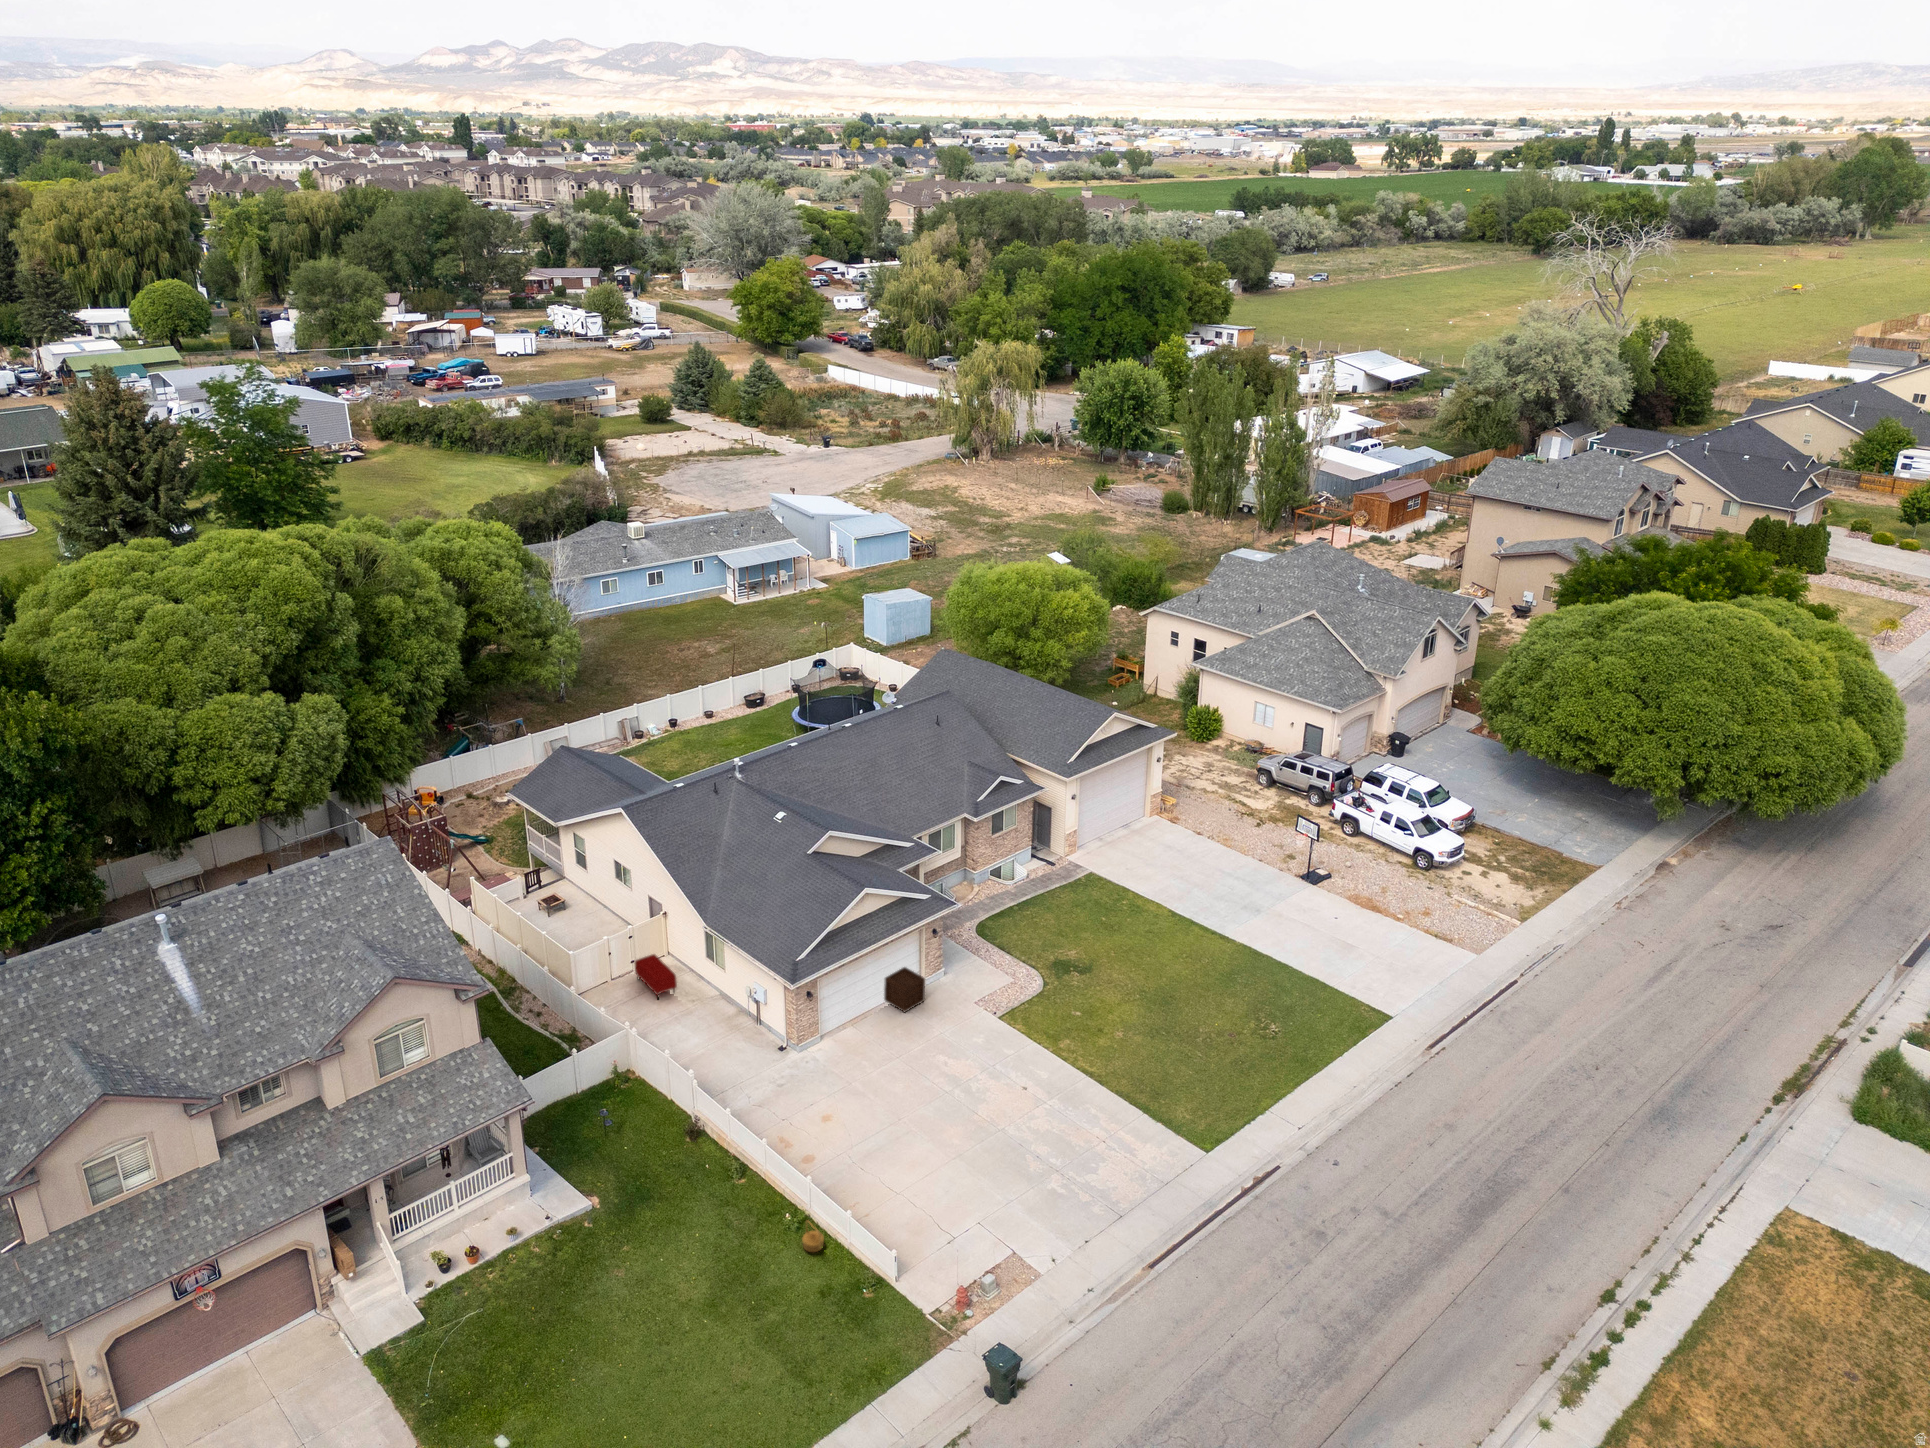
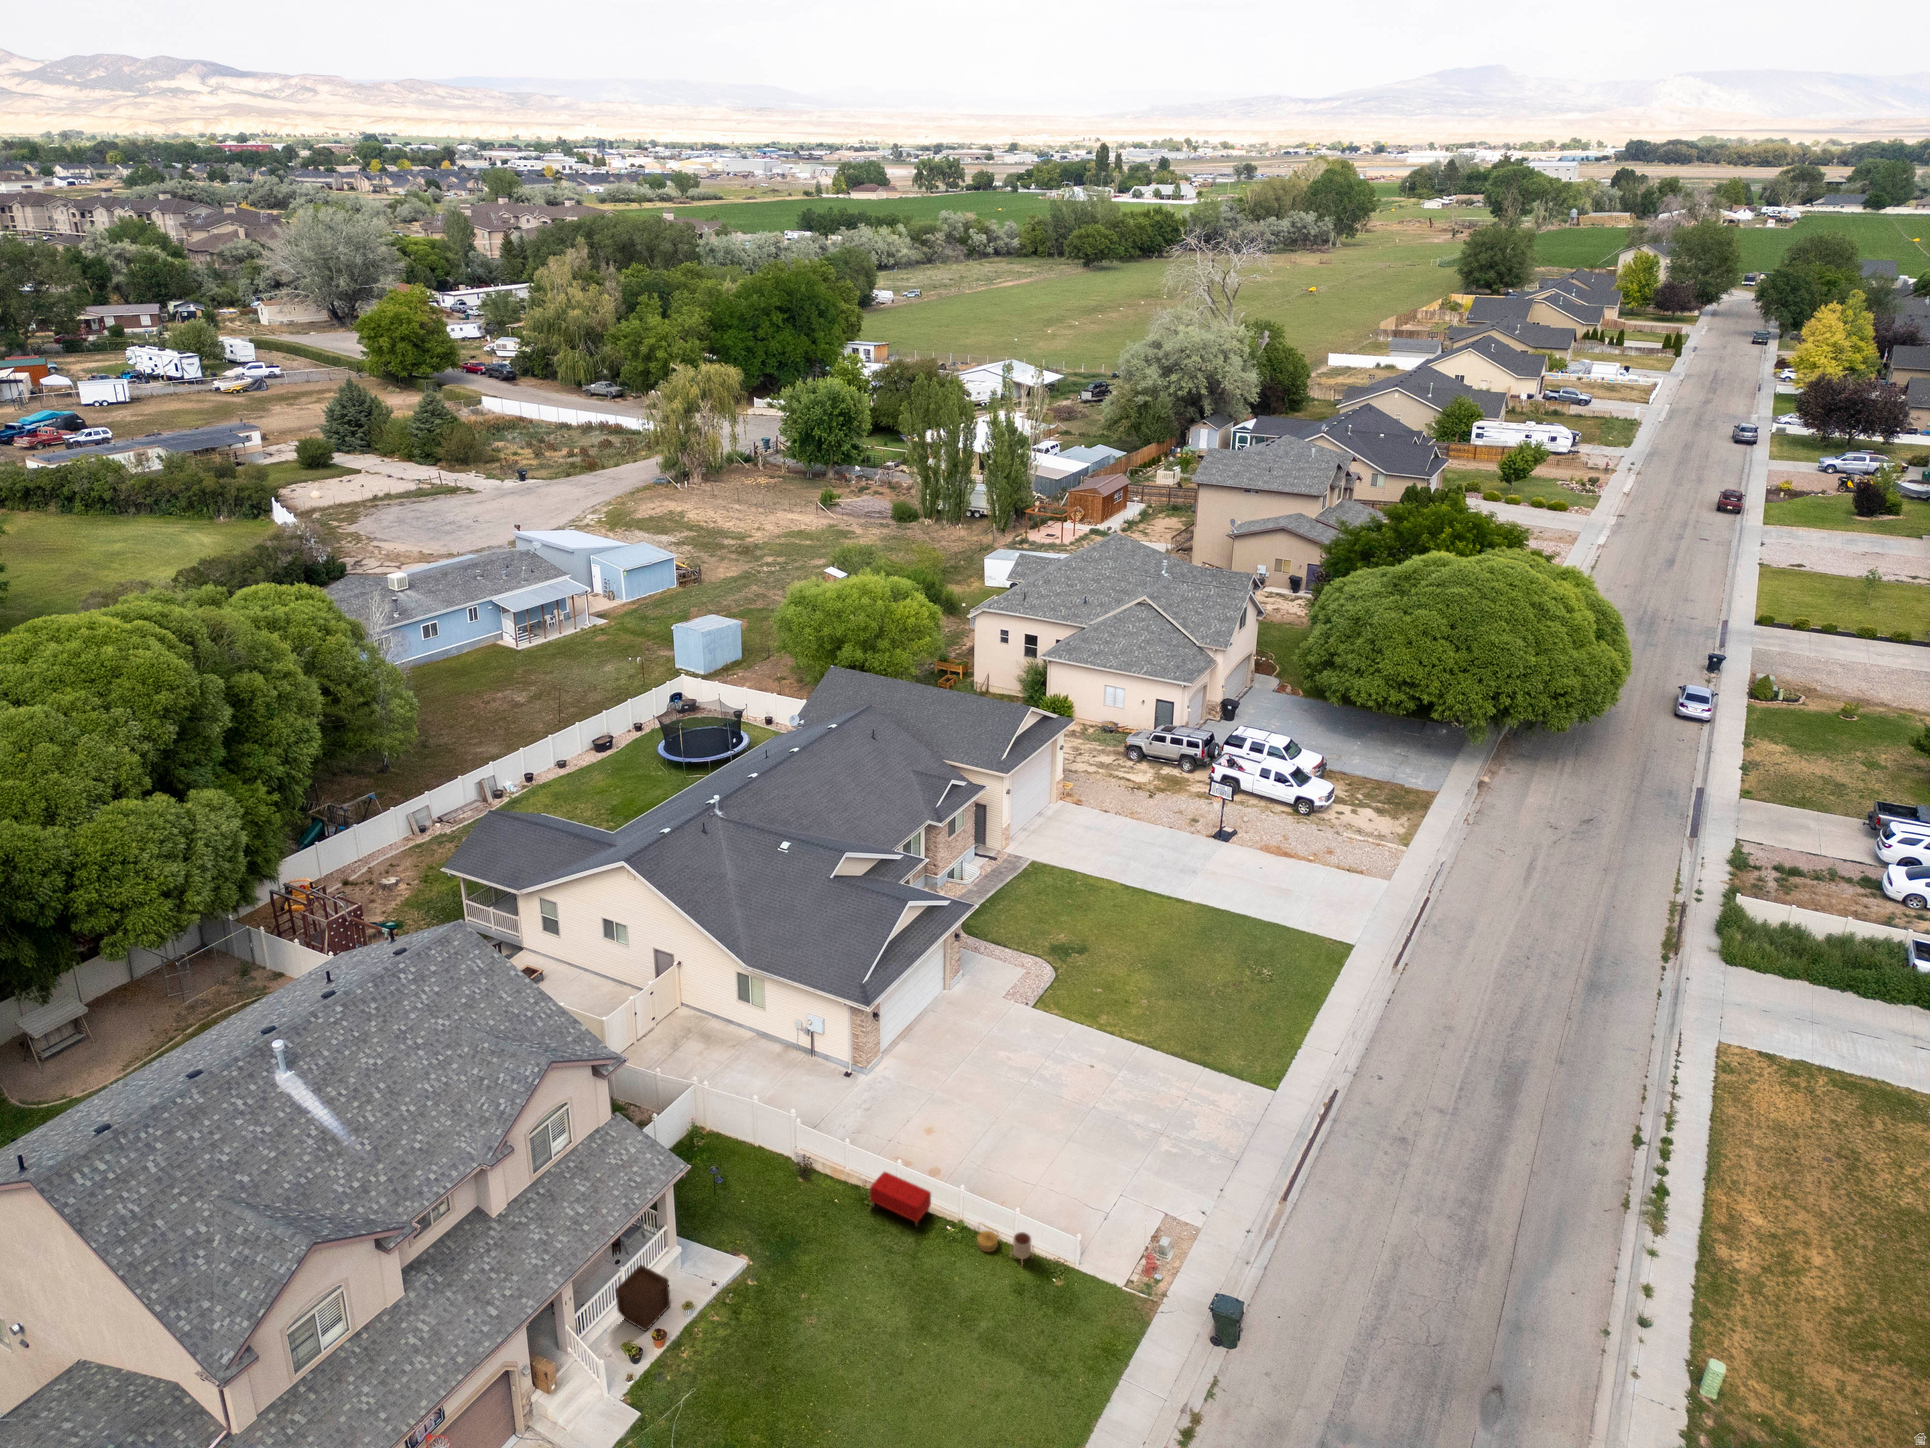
bench: present [635,954,677,999] -> present [870,1172,931,1227]
wooden crate: present [884,967,925,1012] -> present [615,1265,671,1331]
planter: none [829,1238,851,1273] -> present [1011,1232,1033,1261]

